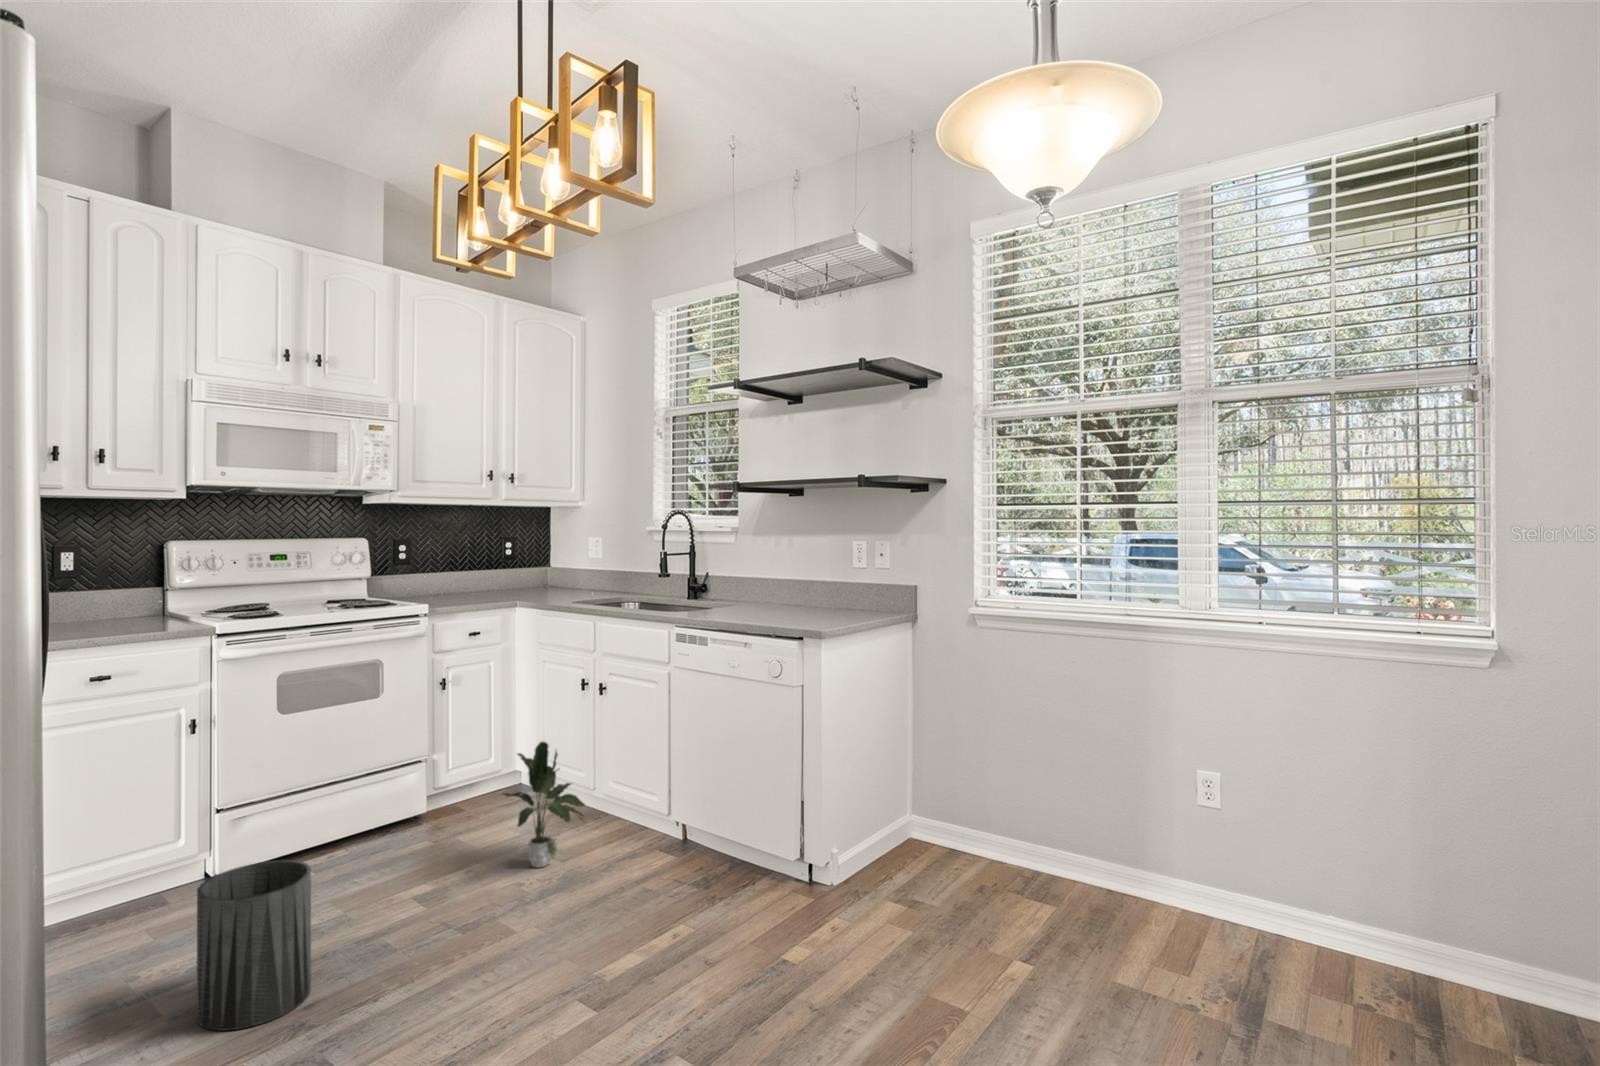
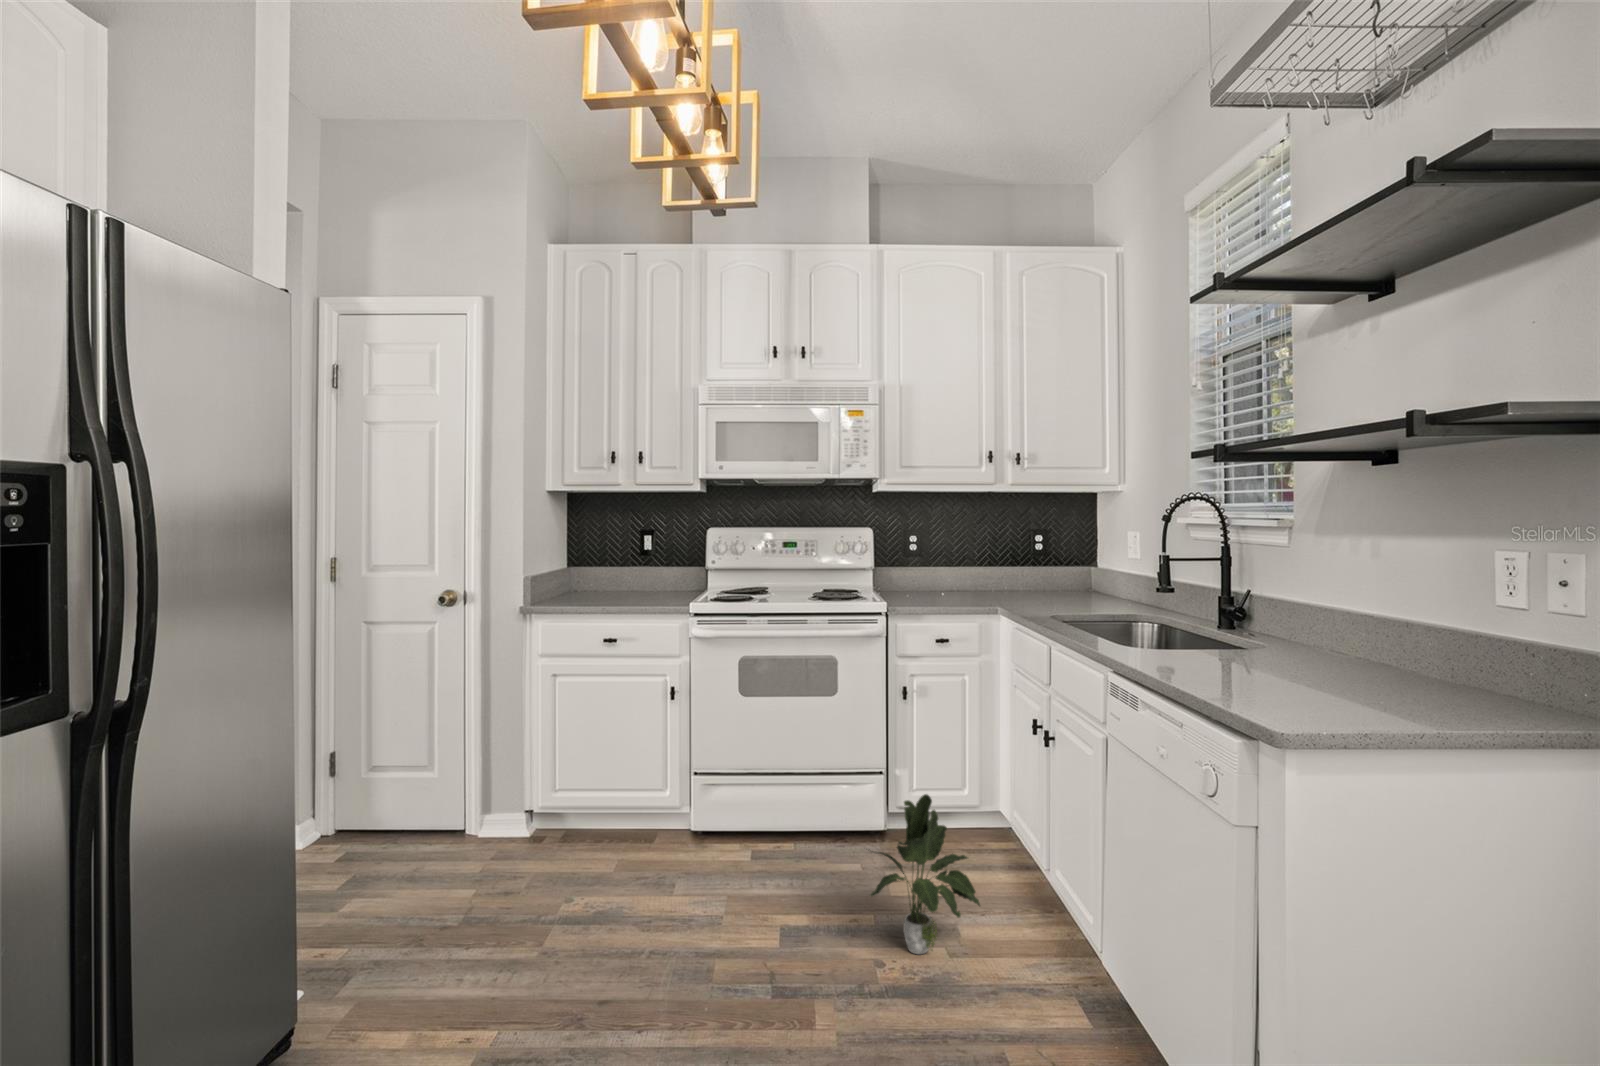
trash can: present [197,860,311,1031] -> none [512,853,611,1022]

